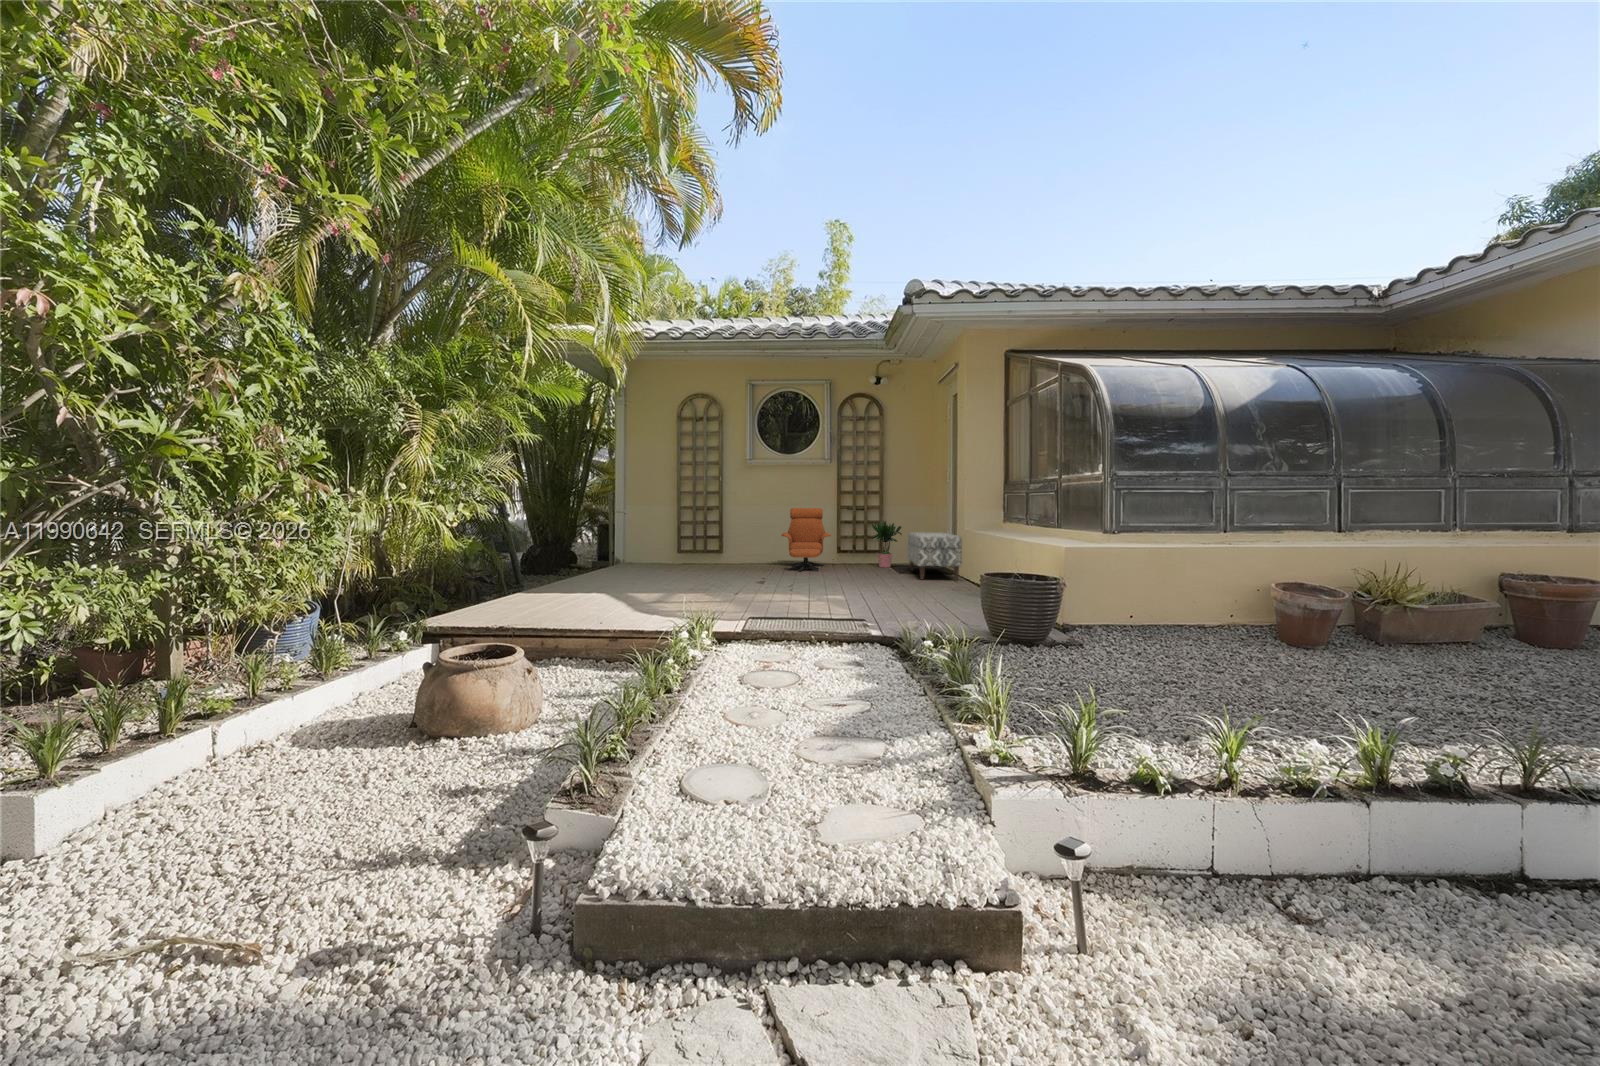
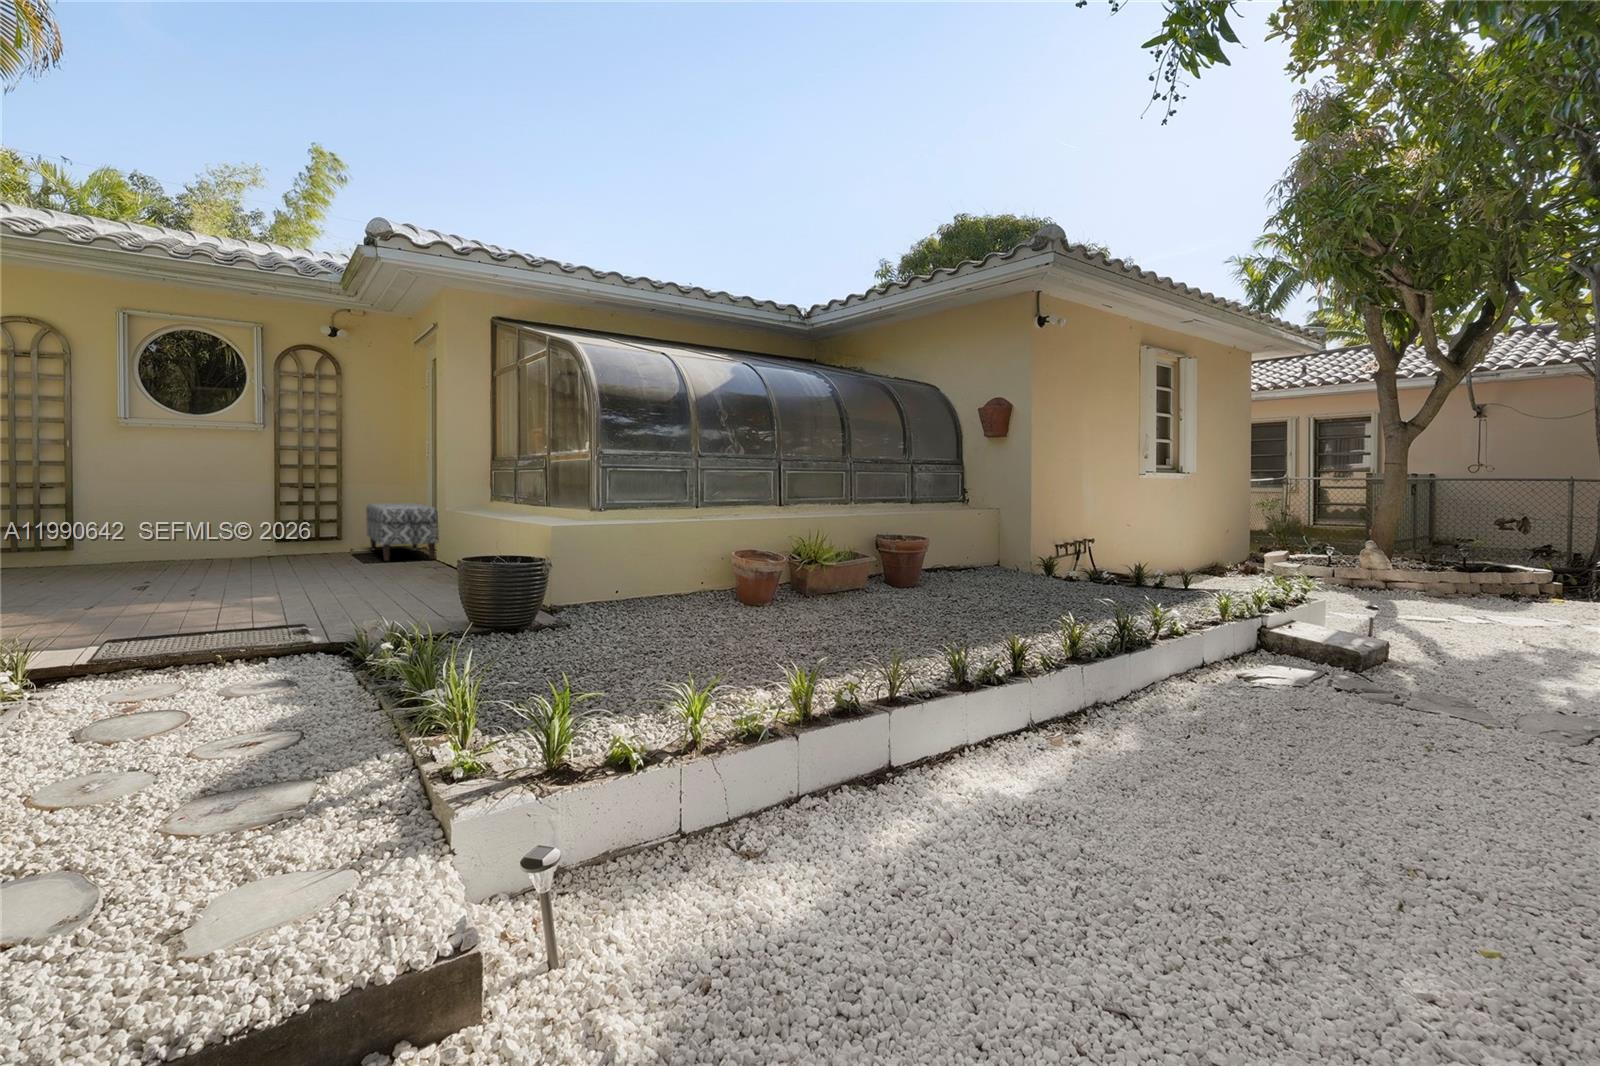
lounge chair: present [781,508,831,571] -> none [160,471,249,559]
potted plant: present [872,521,902,568] -> none [312,488,362,548]

